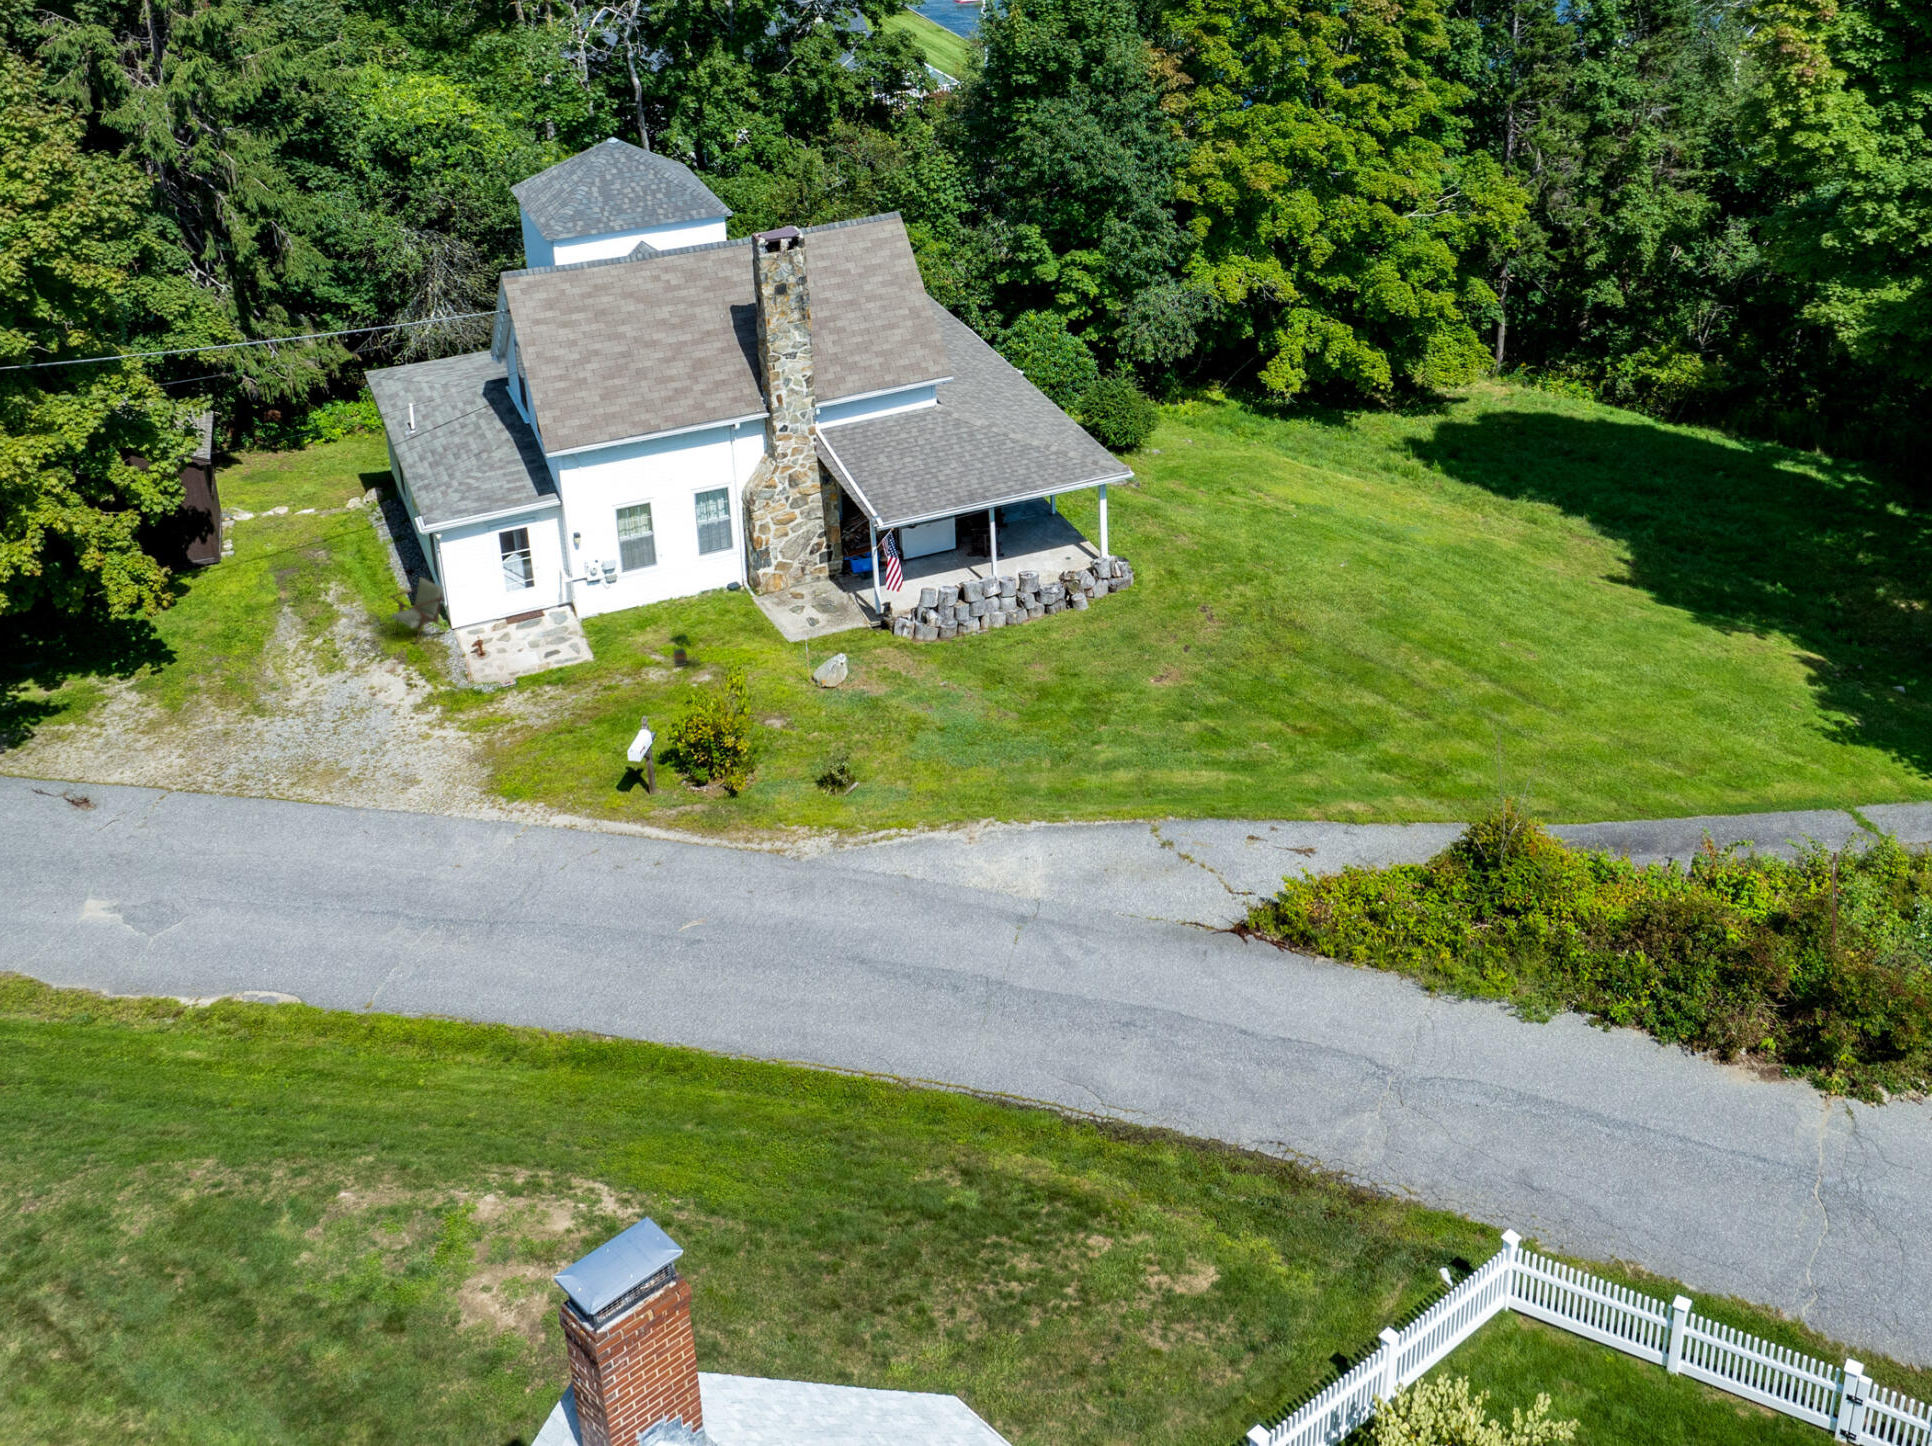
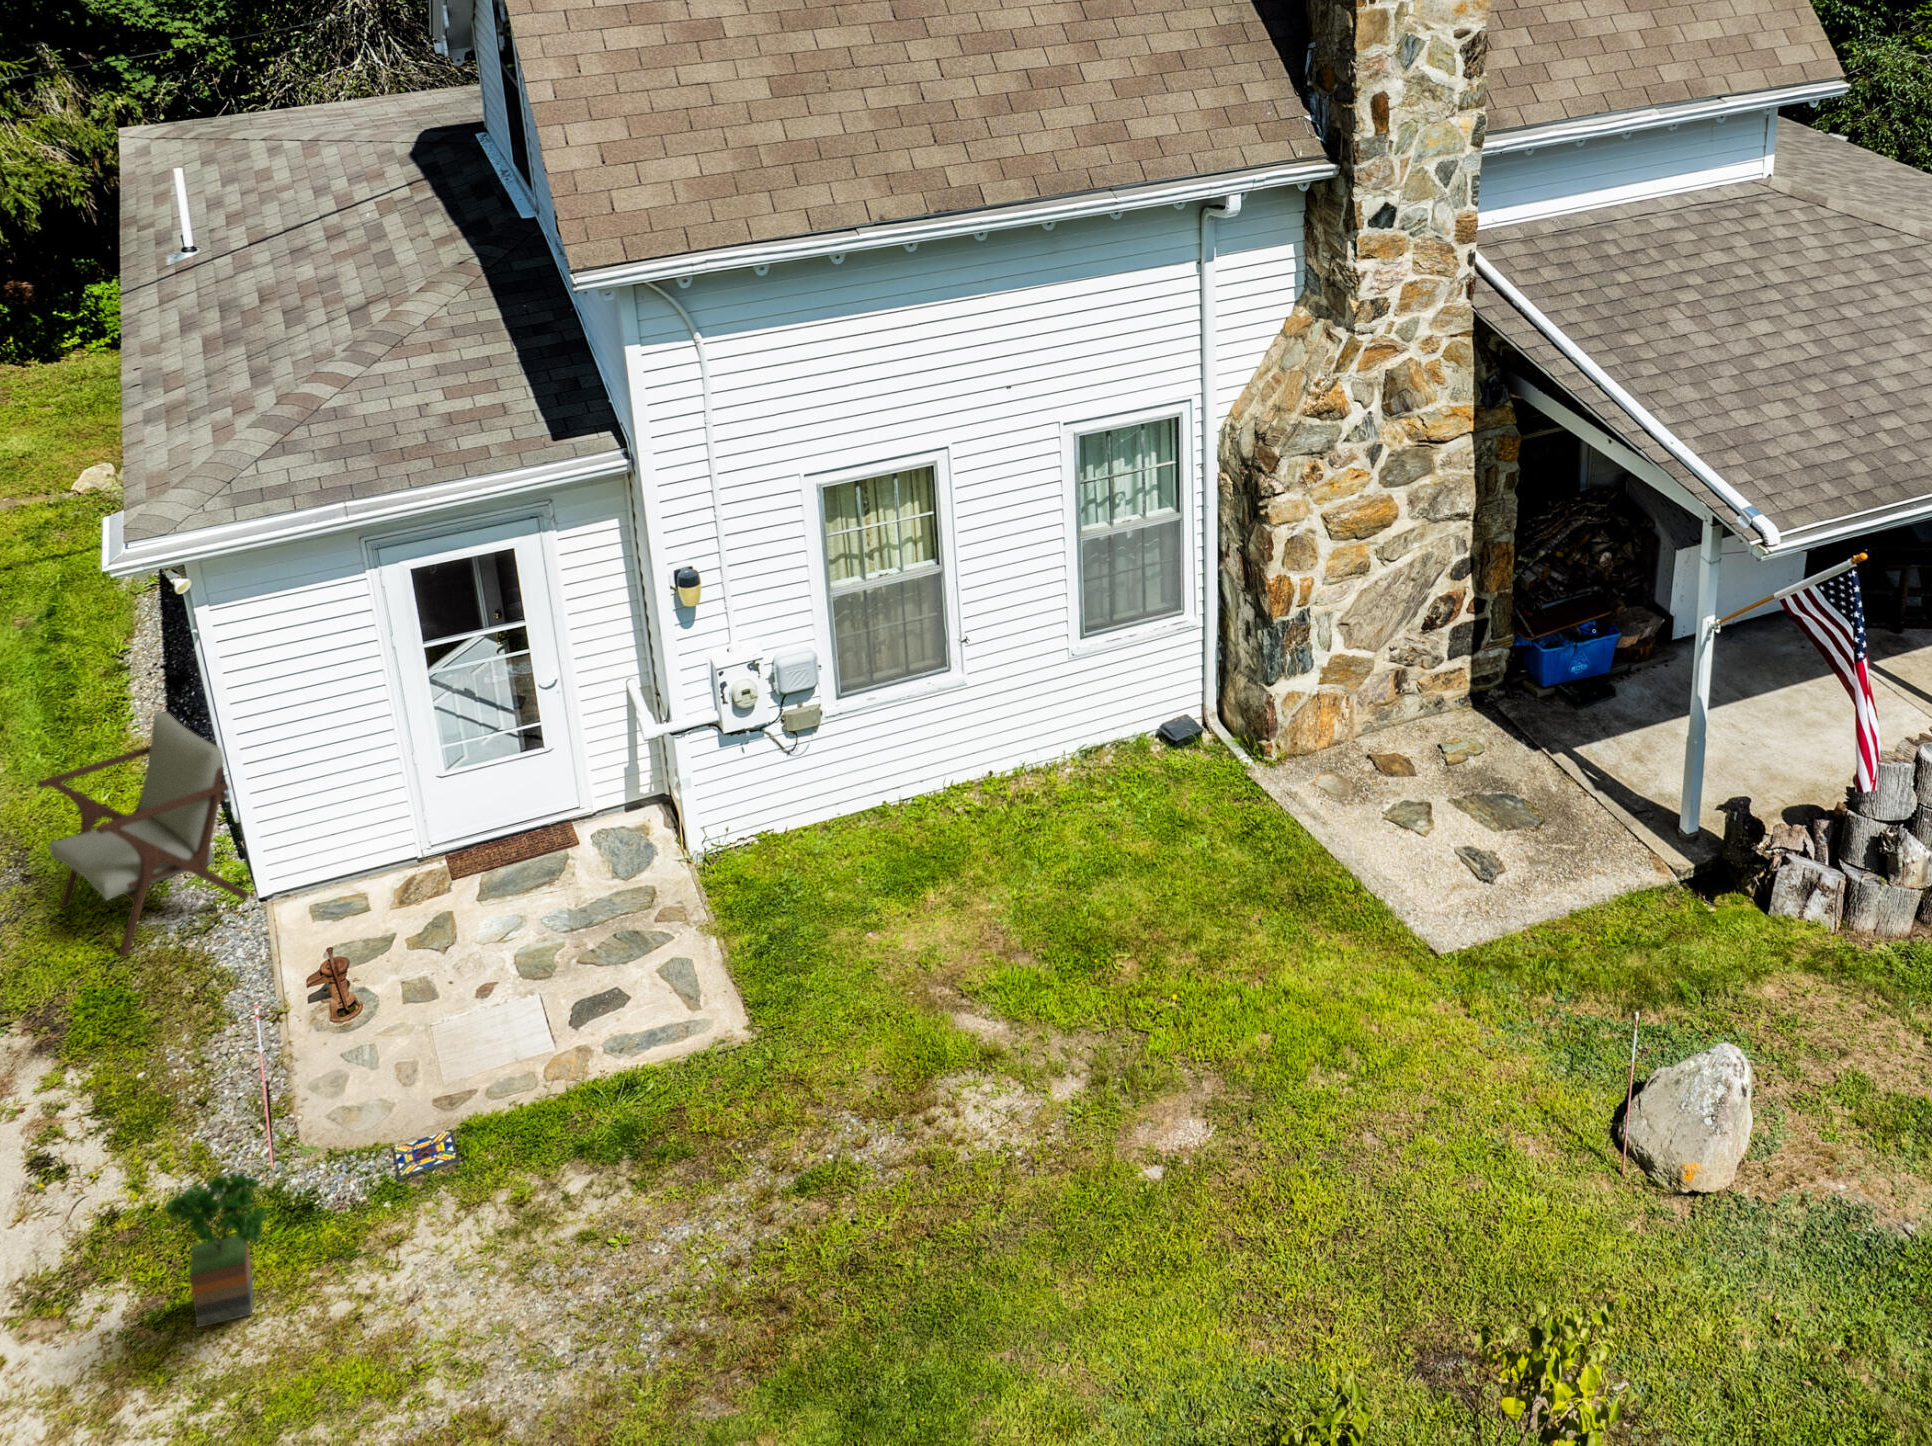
potted tree: present [670,634,690,666] -> present [165,1173,267,1327]

